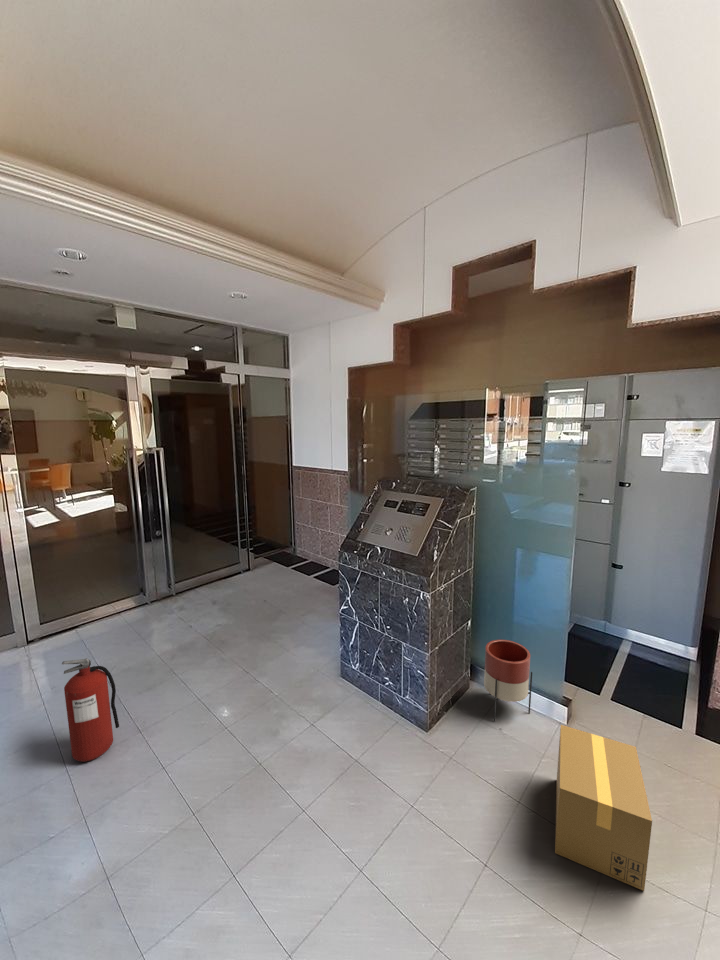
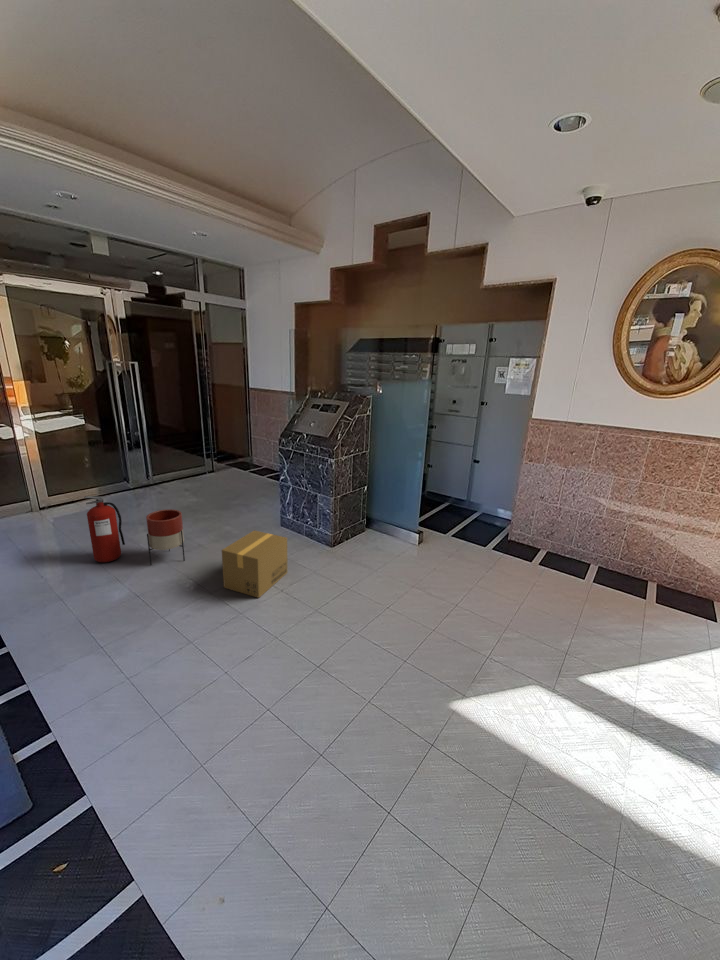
planter: present [484,640,532,722] -> present [146,509,185,565]
cardboard box: present [555,725,652,891] -> present [222,530,287,598]

